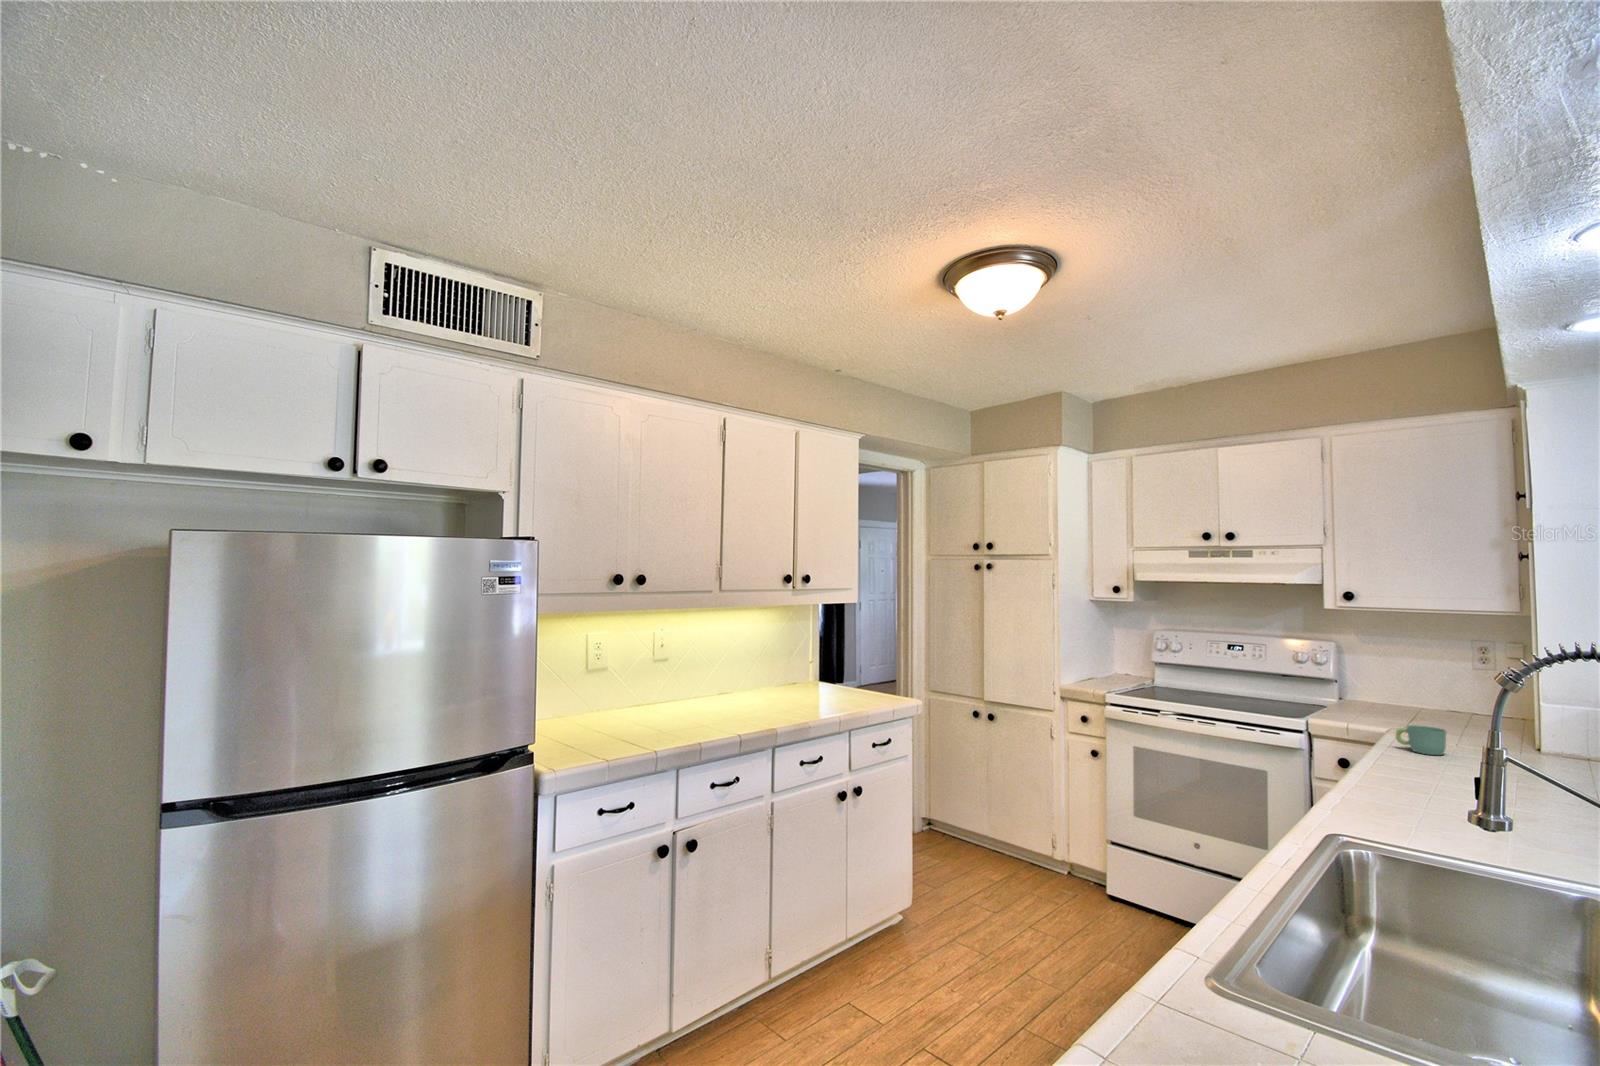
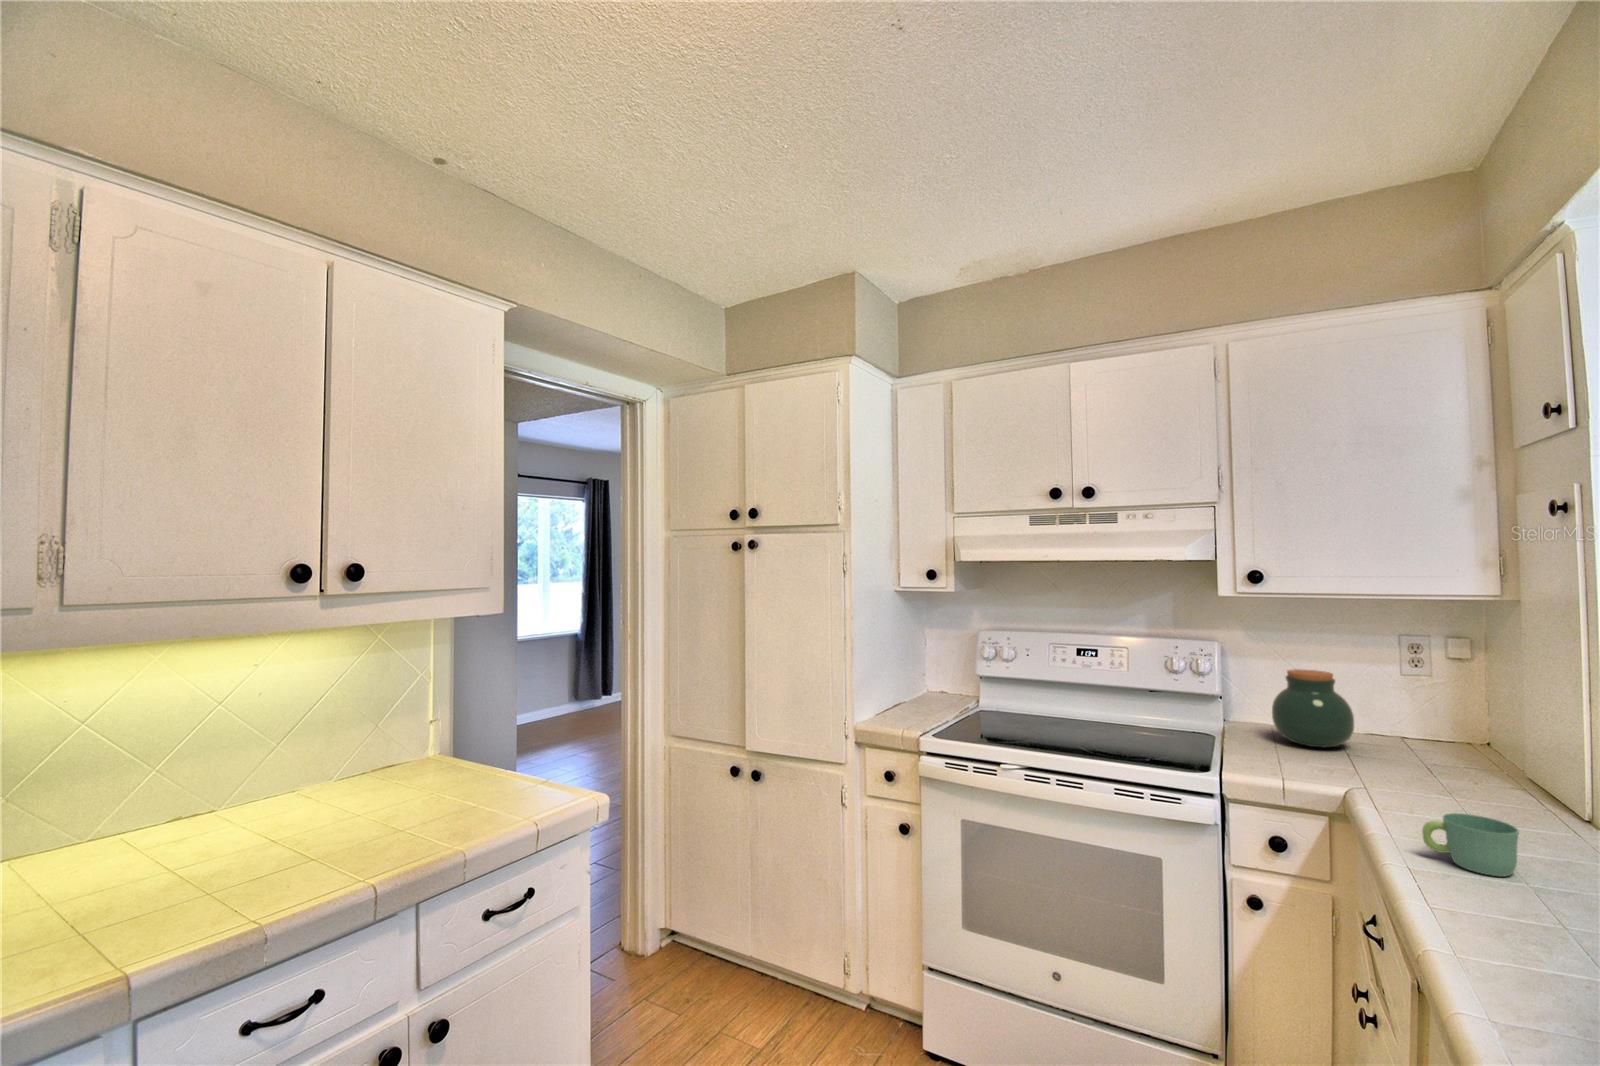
jar: none [1369,662,1430,715] -> present [1272,669,1354,748]

